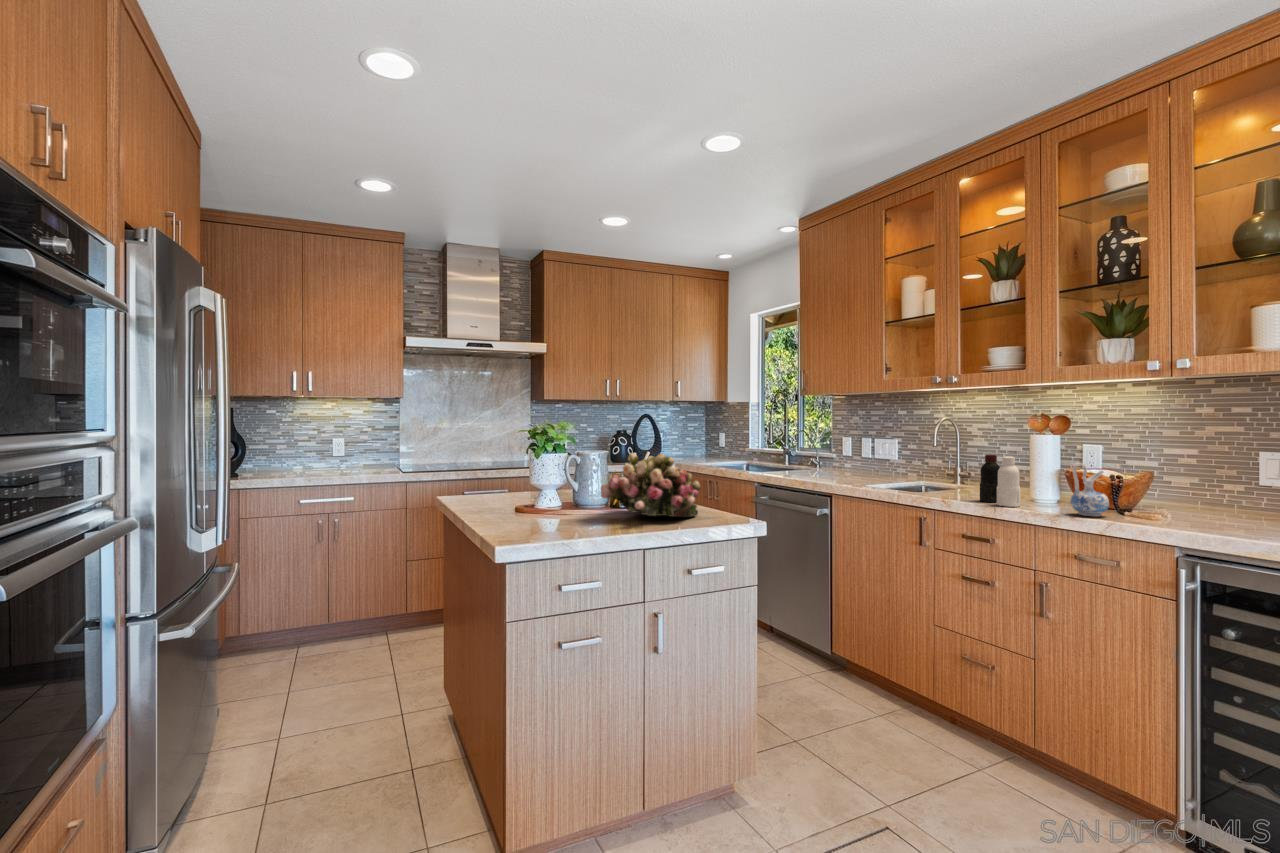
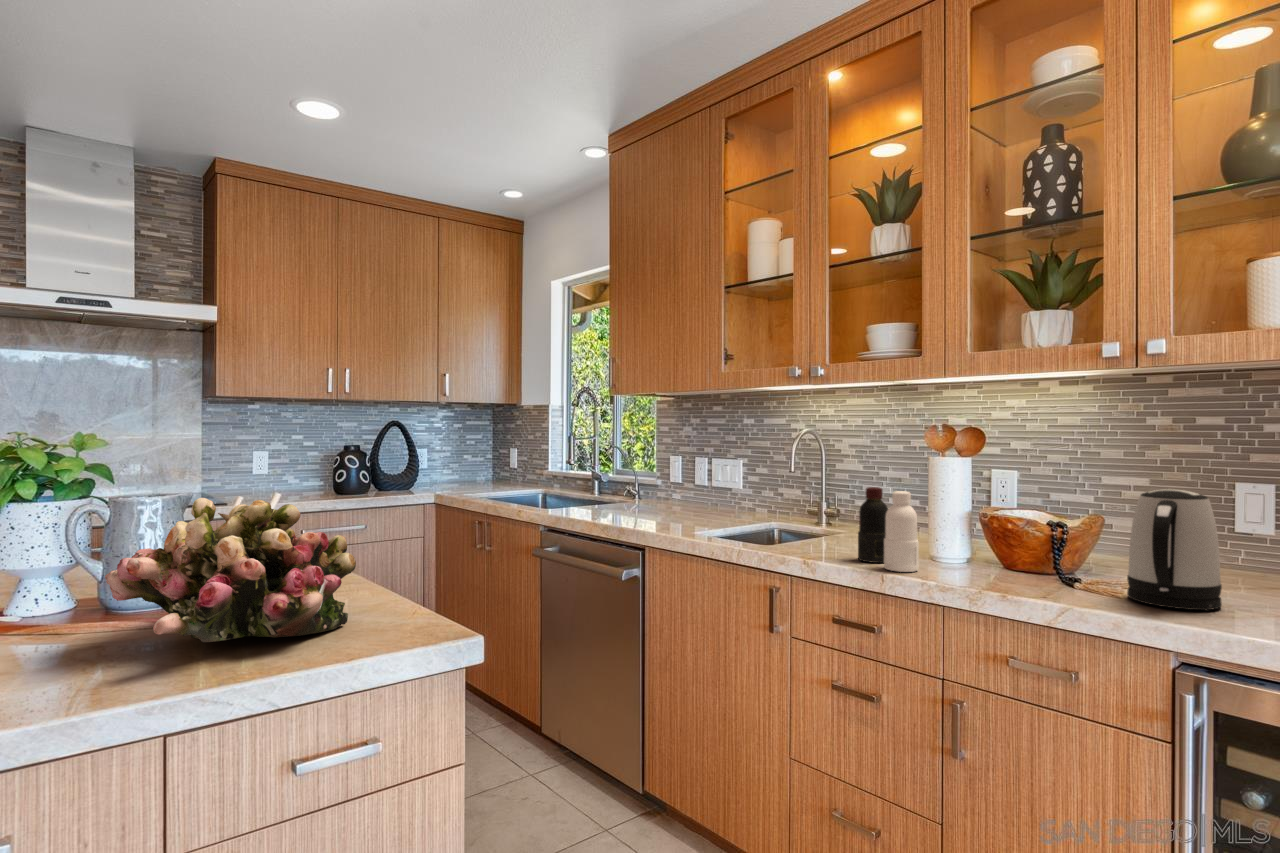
kettle: none [1159,454,1222,527] -> present [1127,489,1222,610]
ceramic pitcher: present [1070,463,1109,516] -> none [996,503,1053,591]

